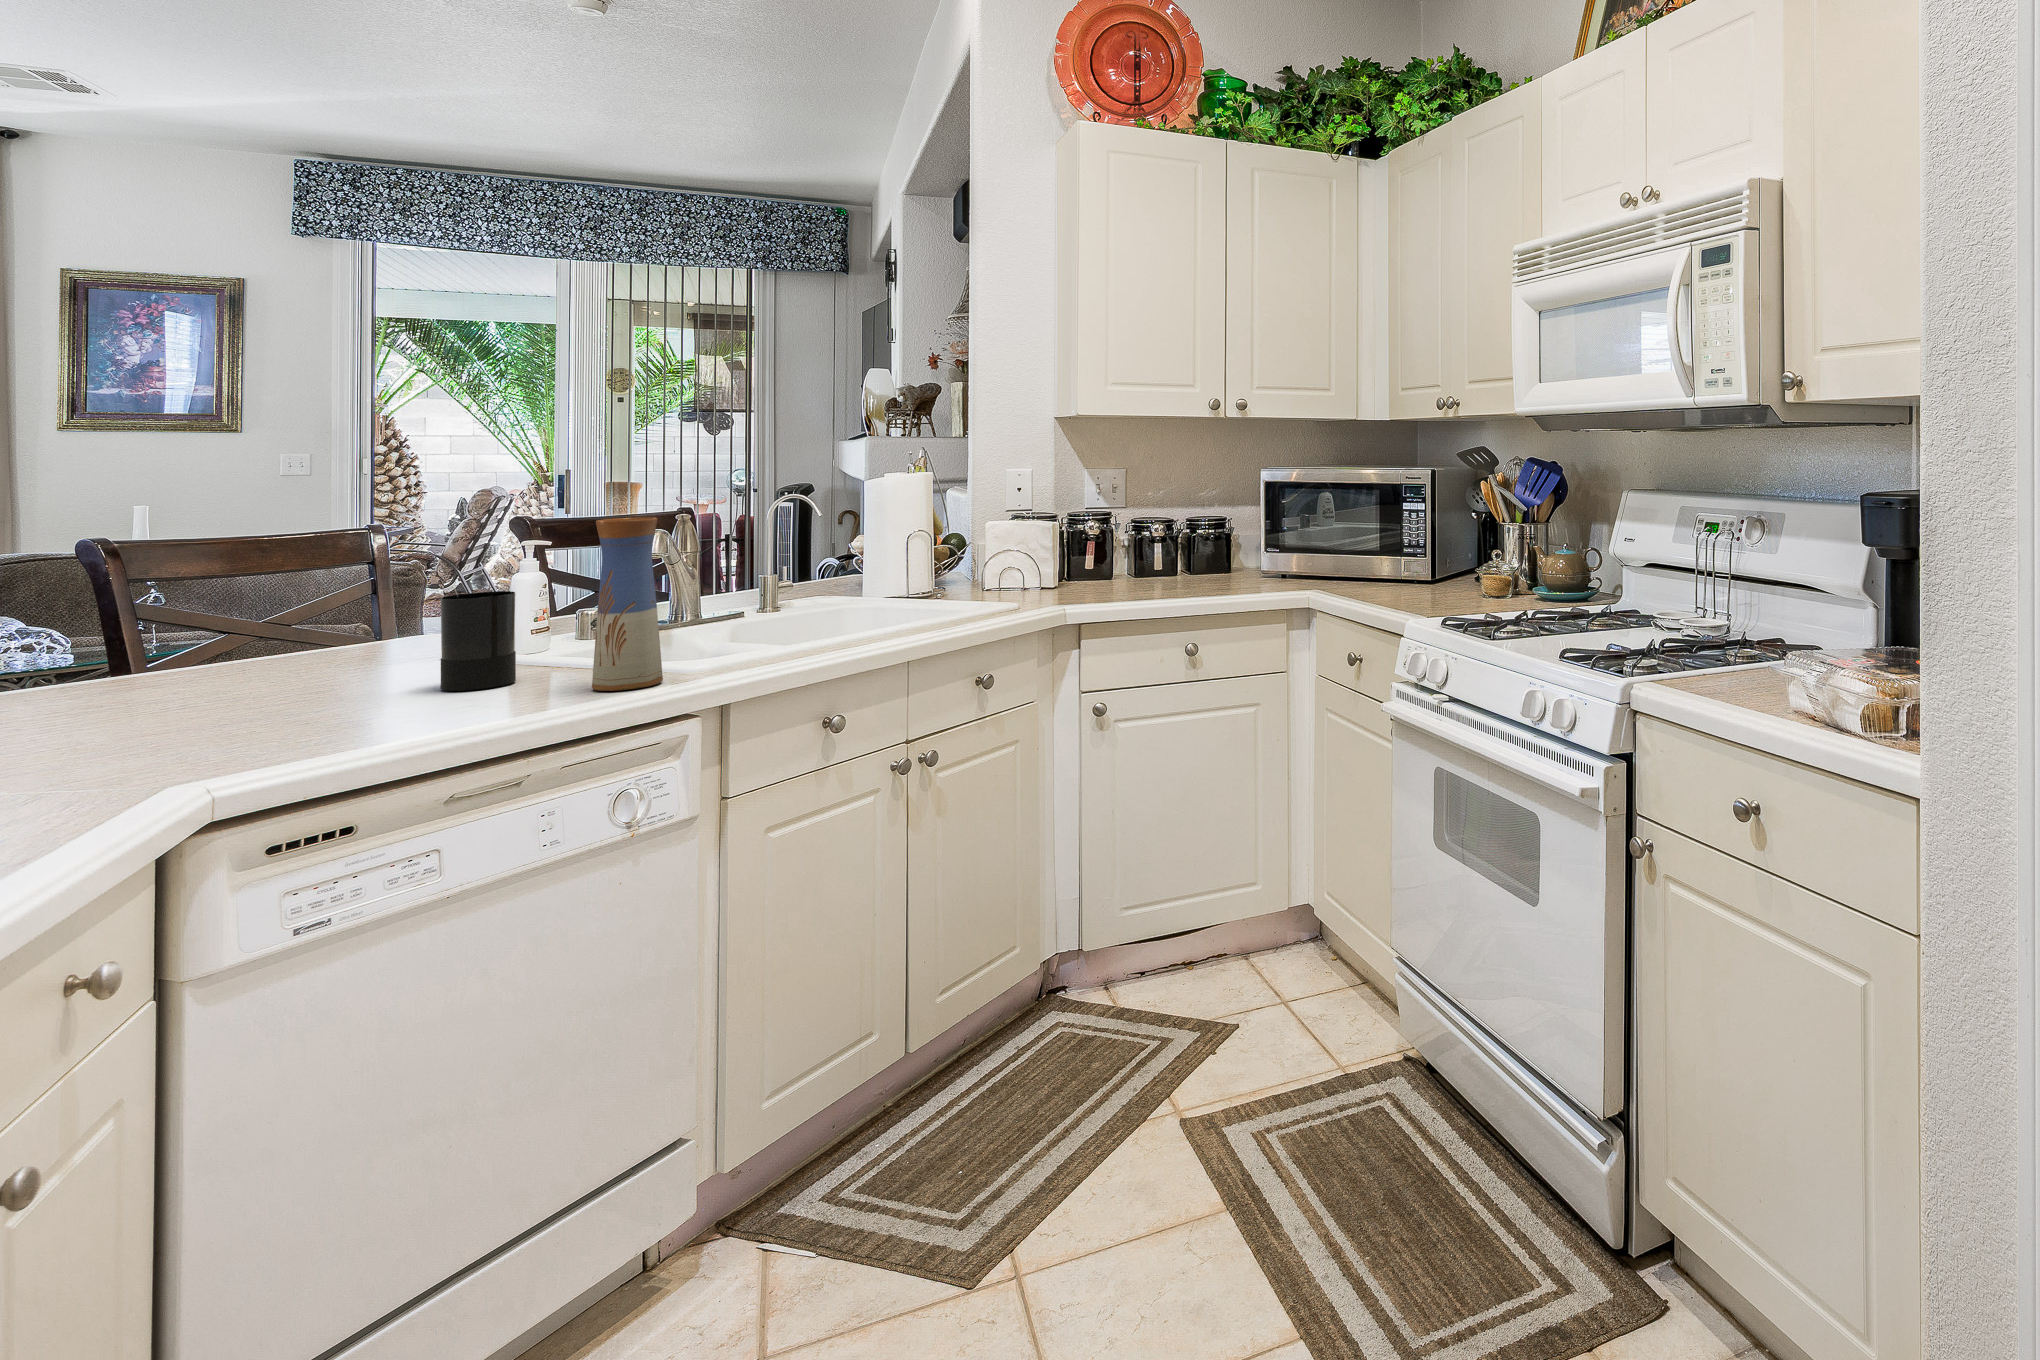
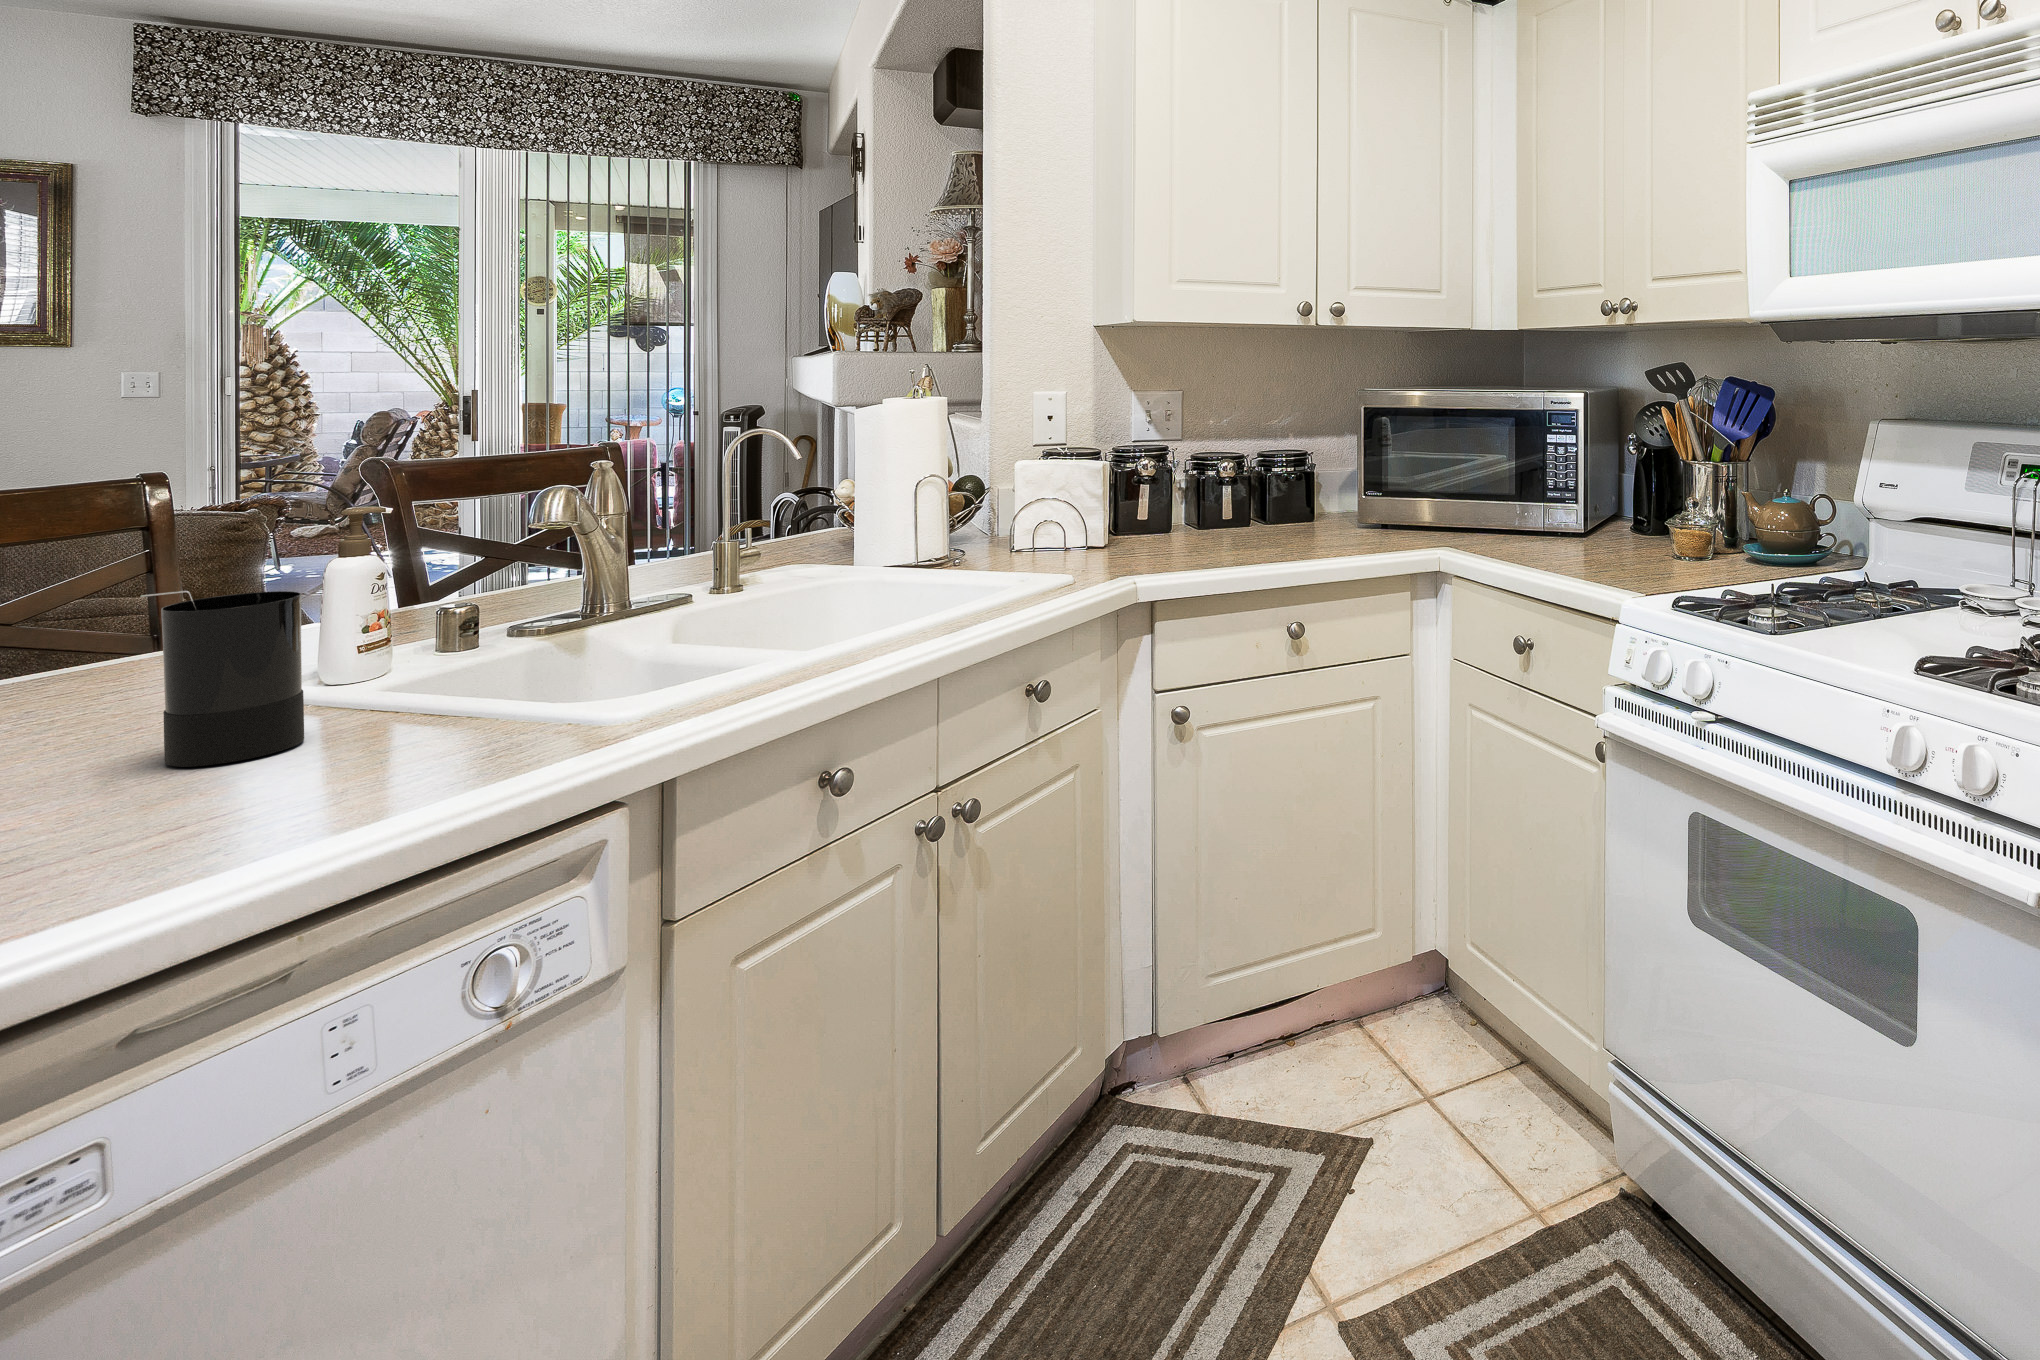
vase: present [592,517,663,691] -> none [430,471,555,766]

